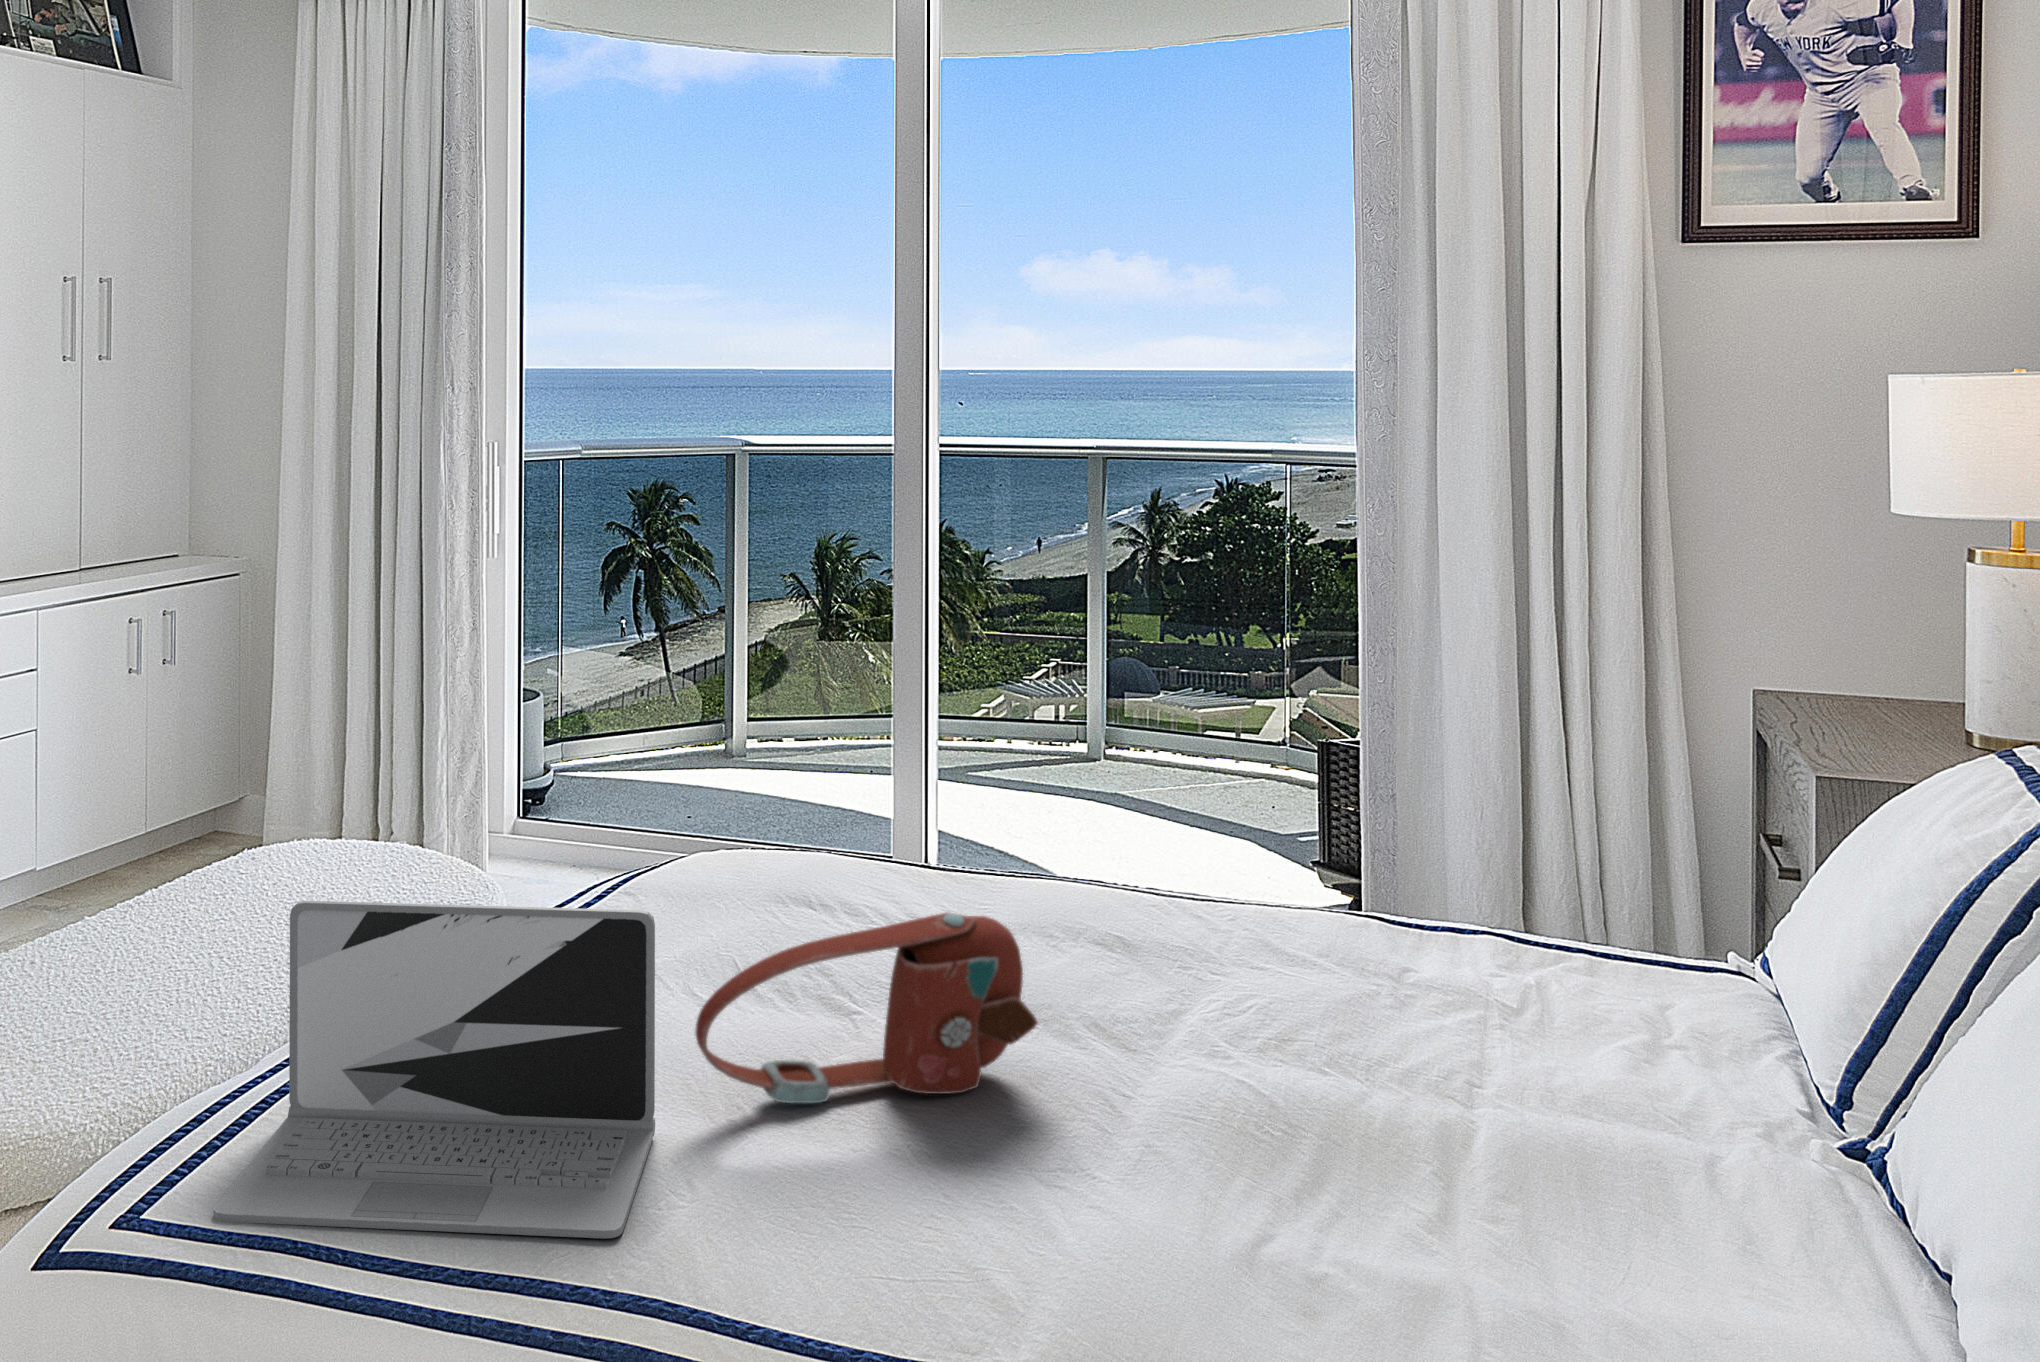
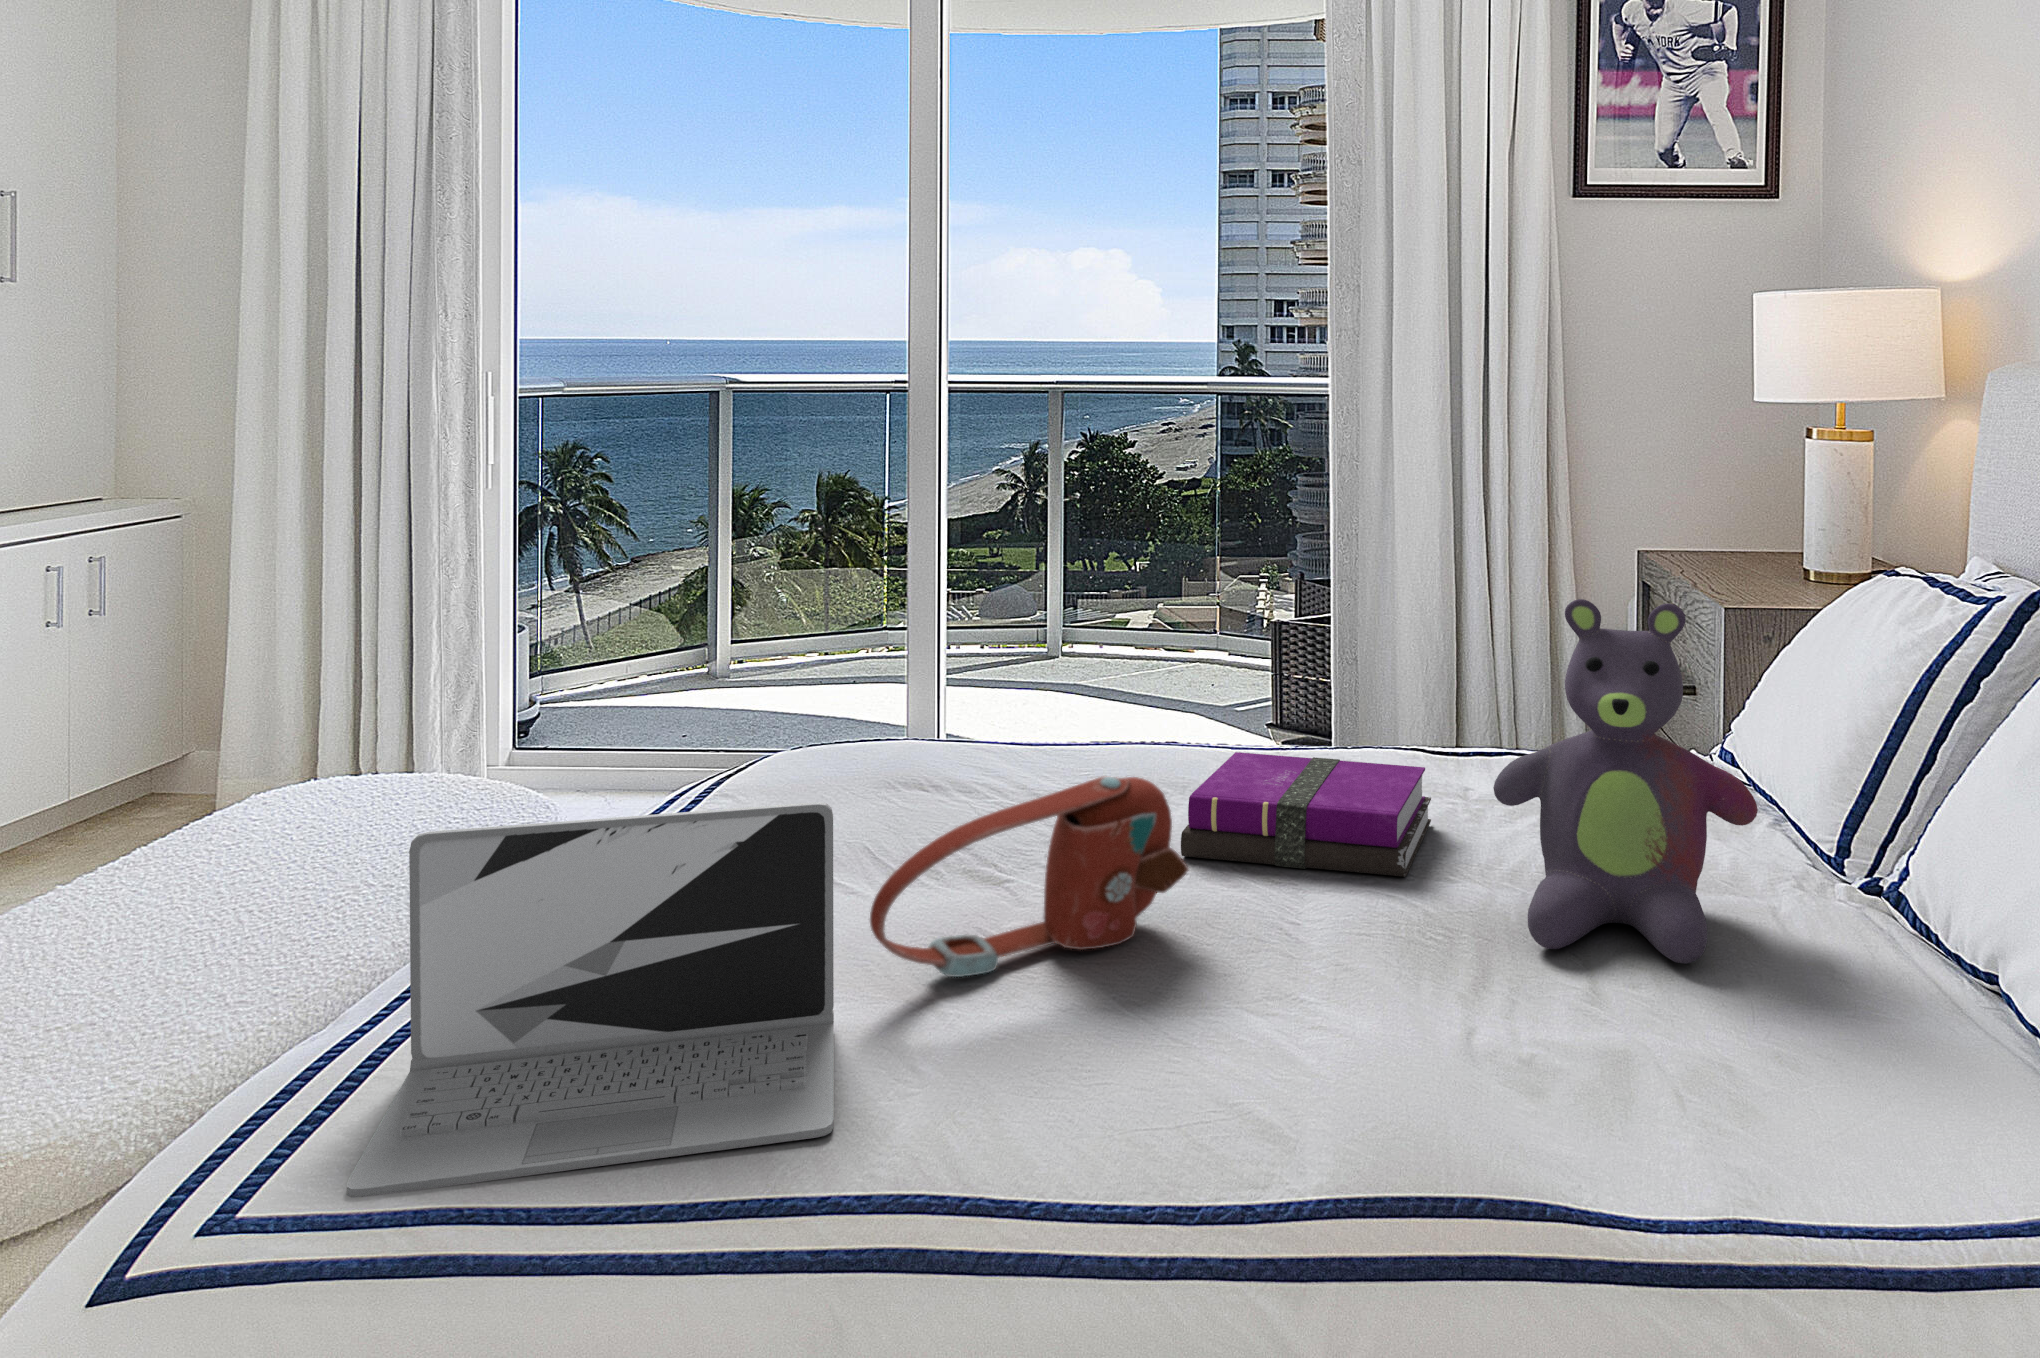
stuffed bear: none [1406,761,1739,1213] -> present [1493,599,1758,964]
notebook: none [1062,898,1367,1062] -> present [1181,752,1431,877]

